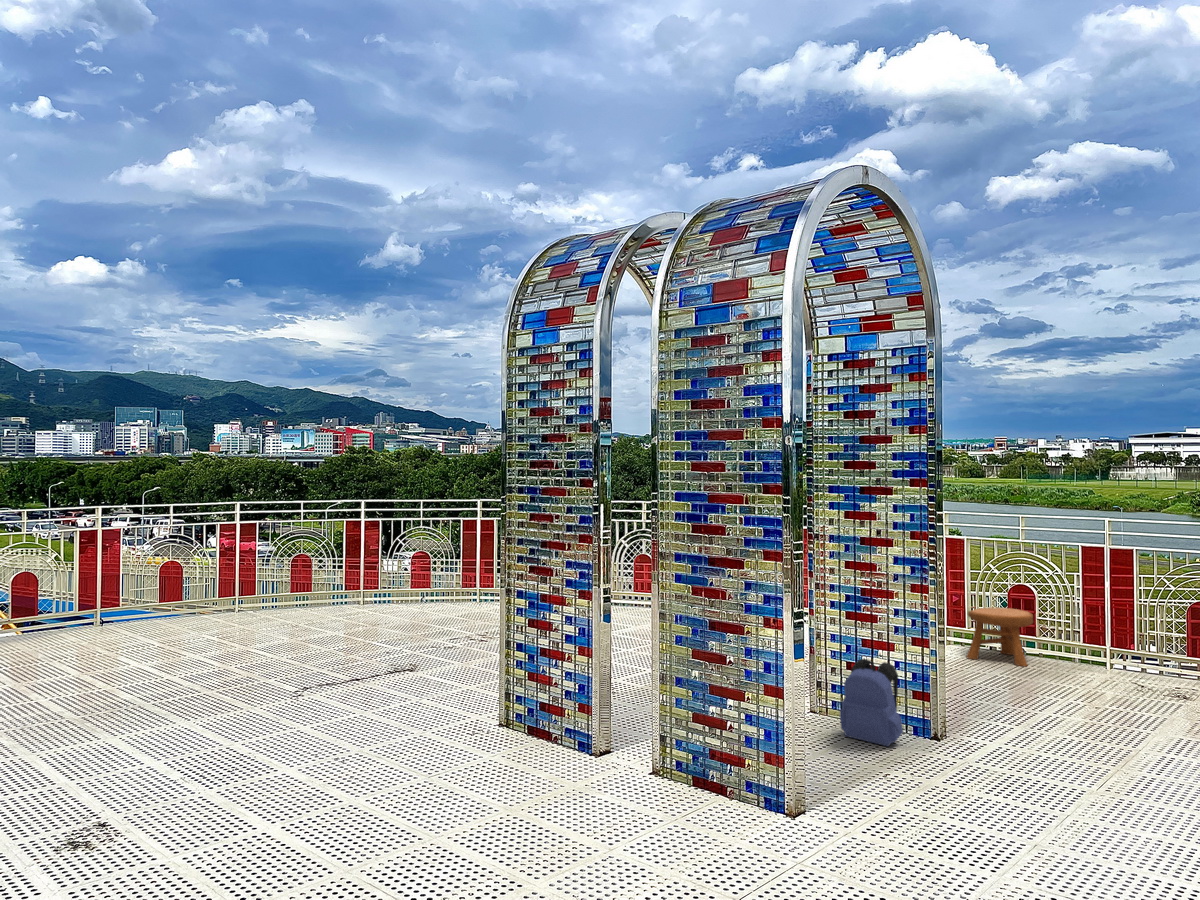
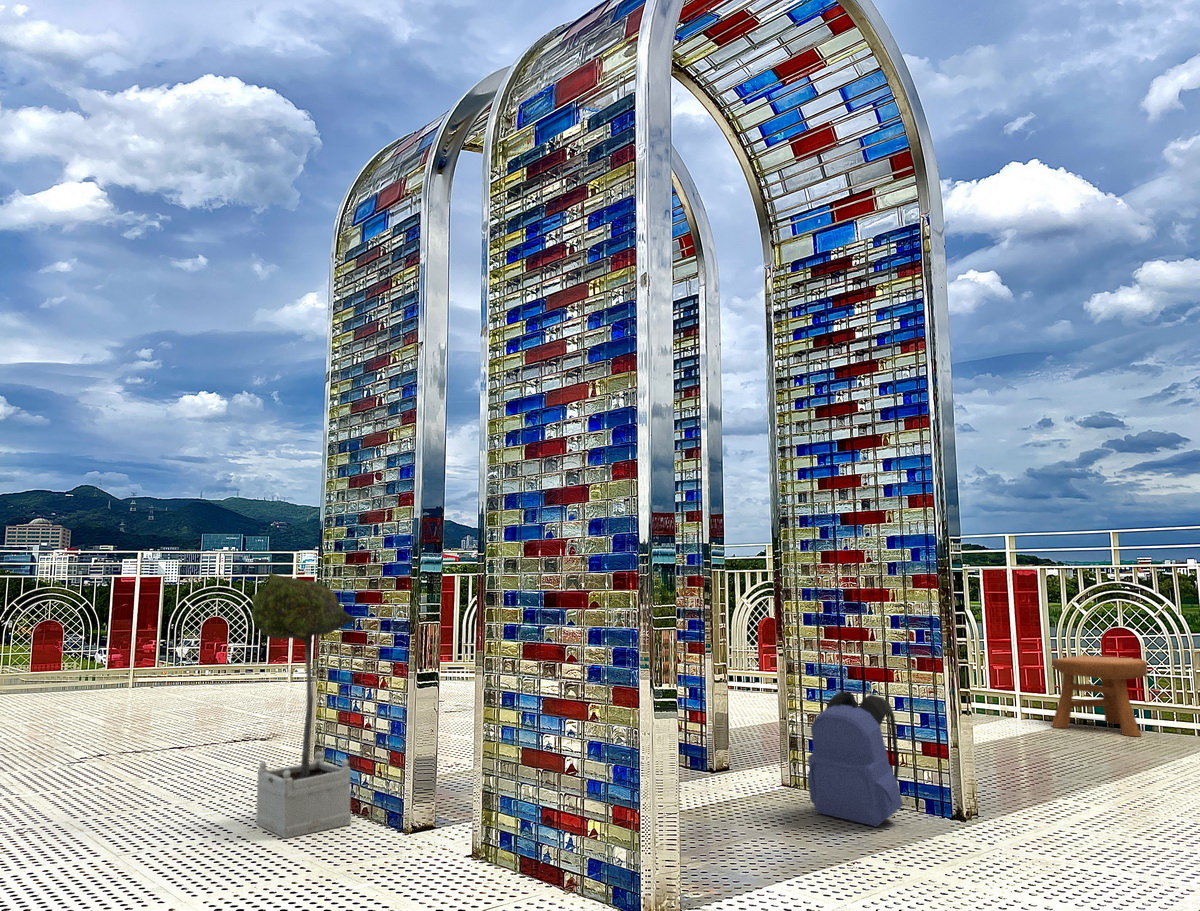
potted tree: none [481,586,552,765] -> present [251,572,356,838]

